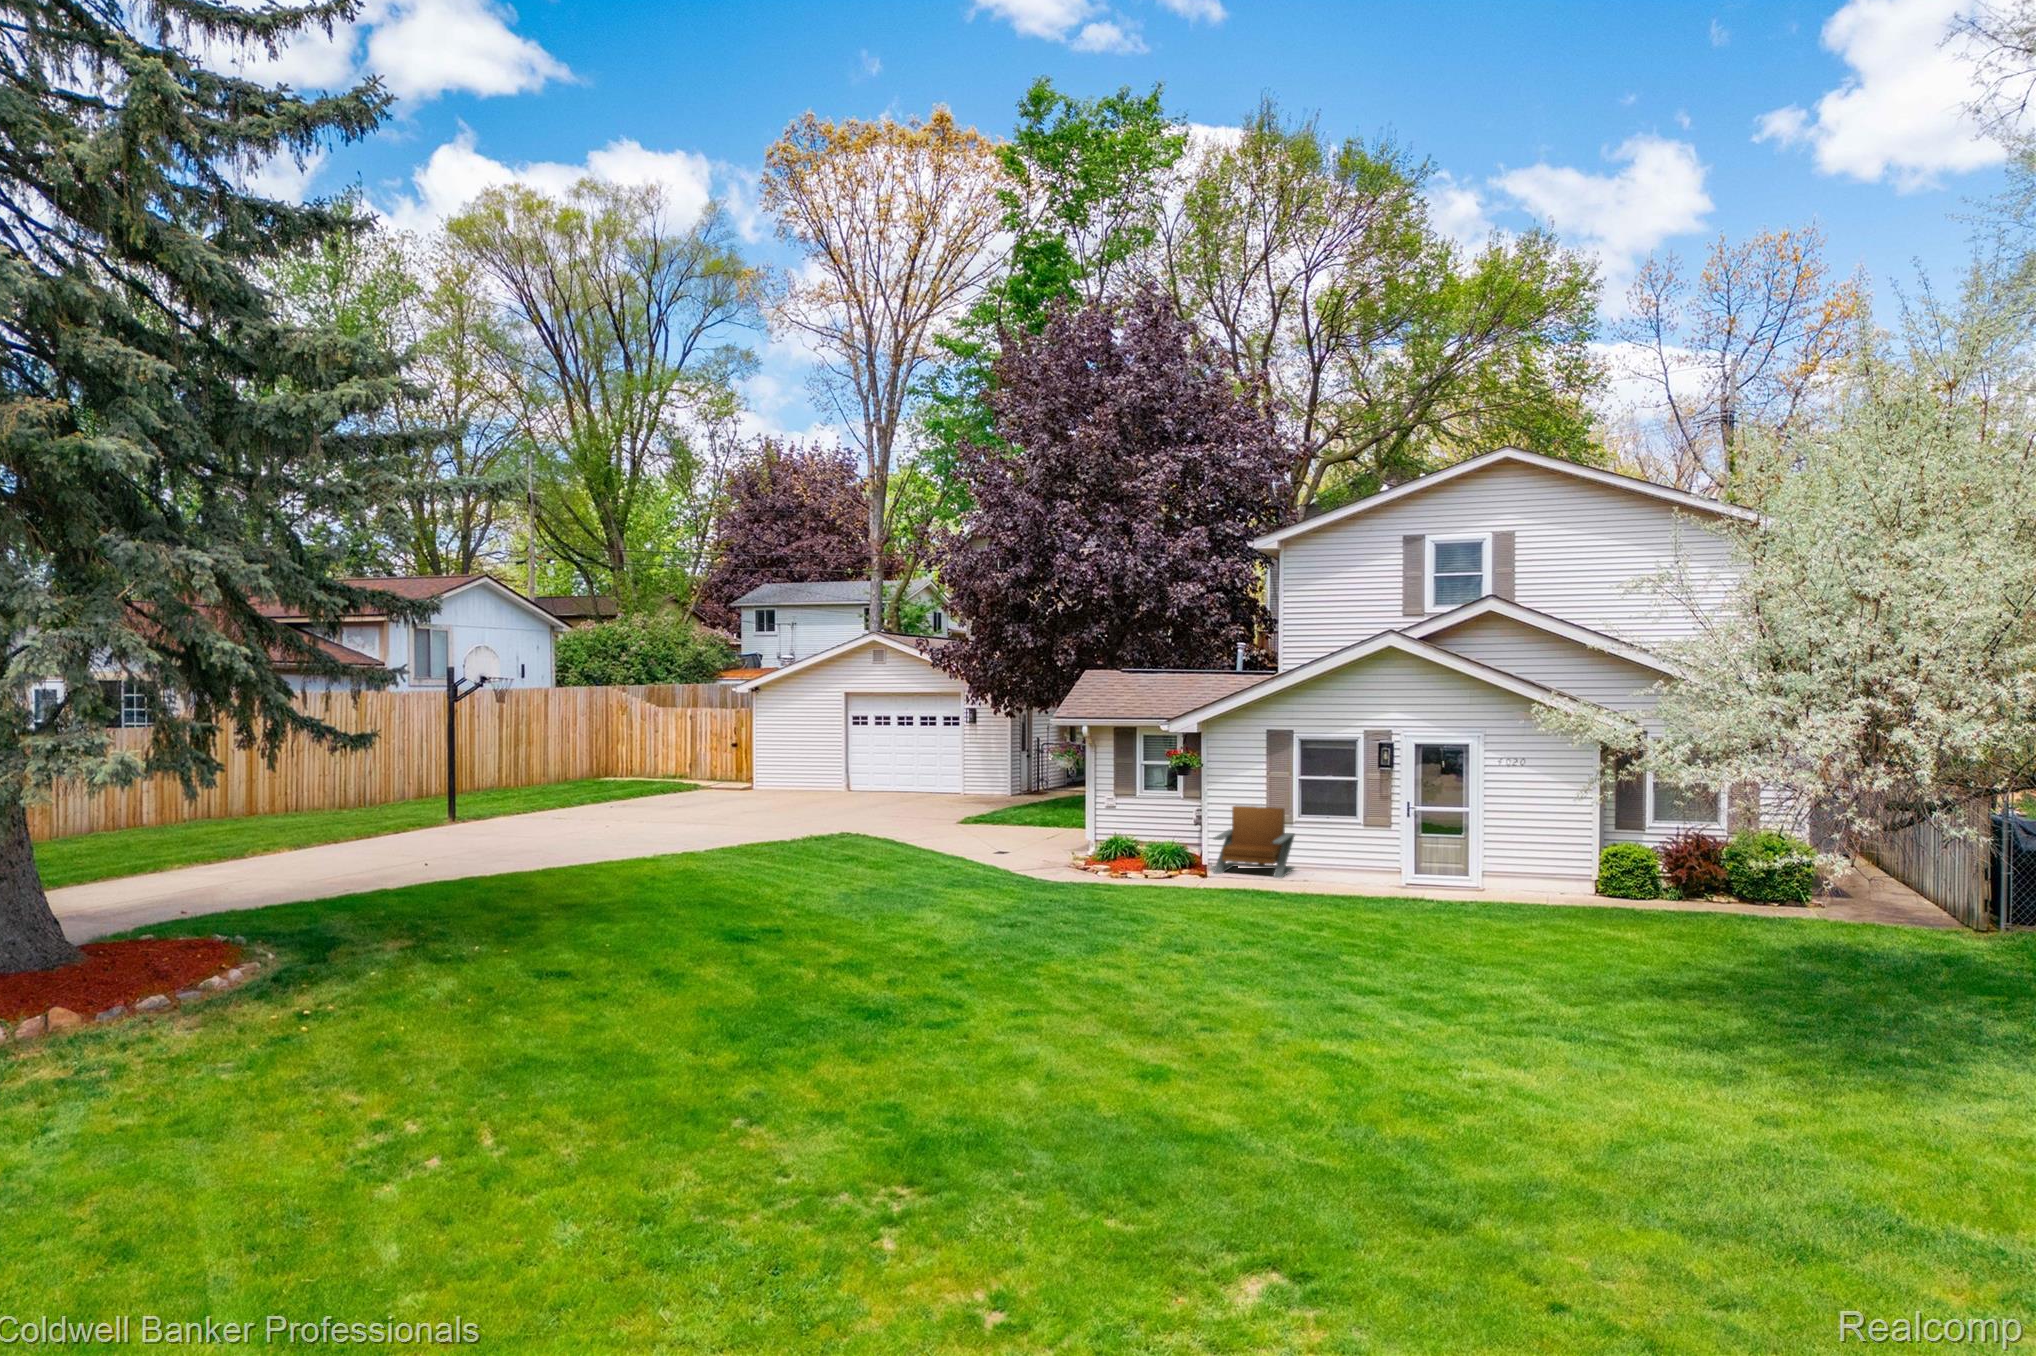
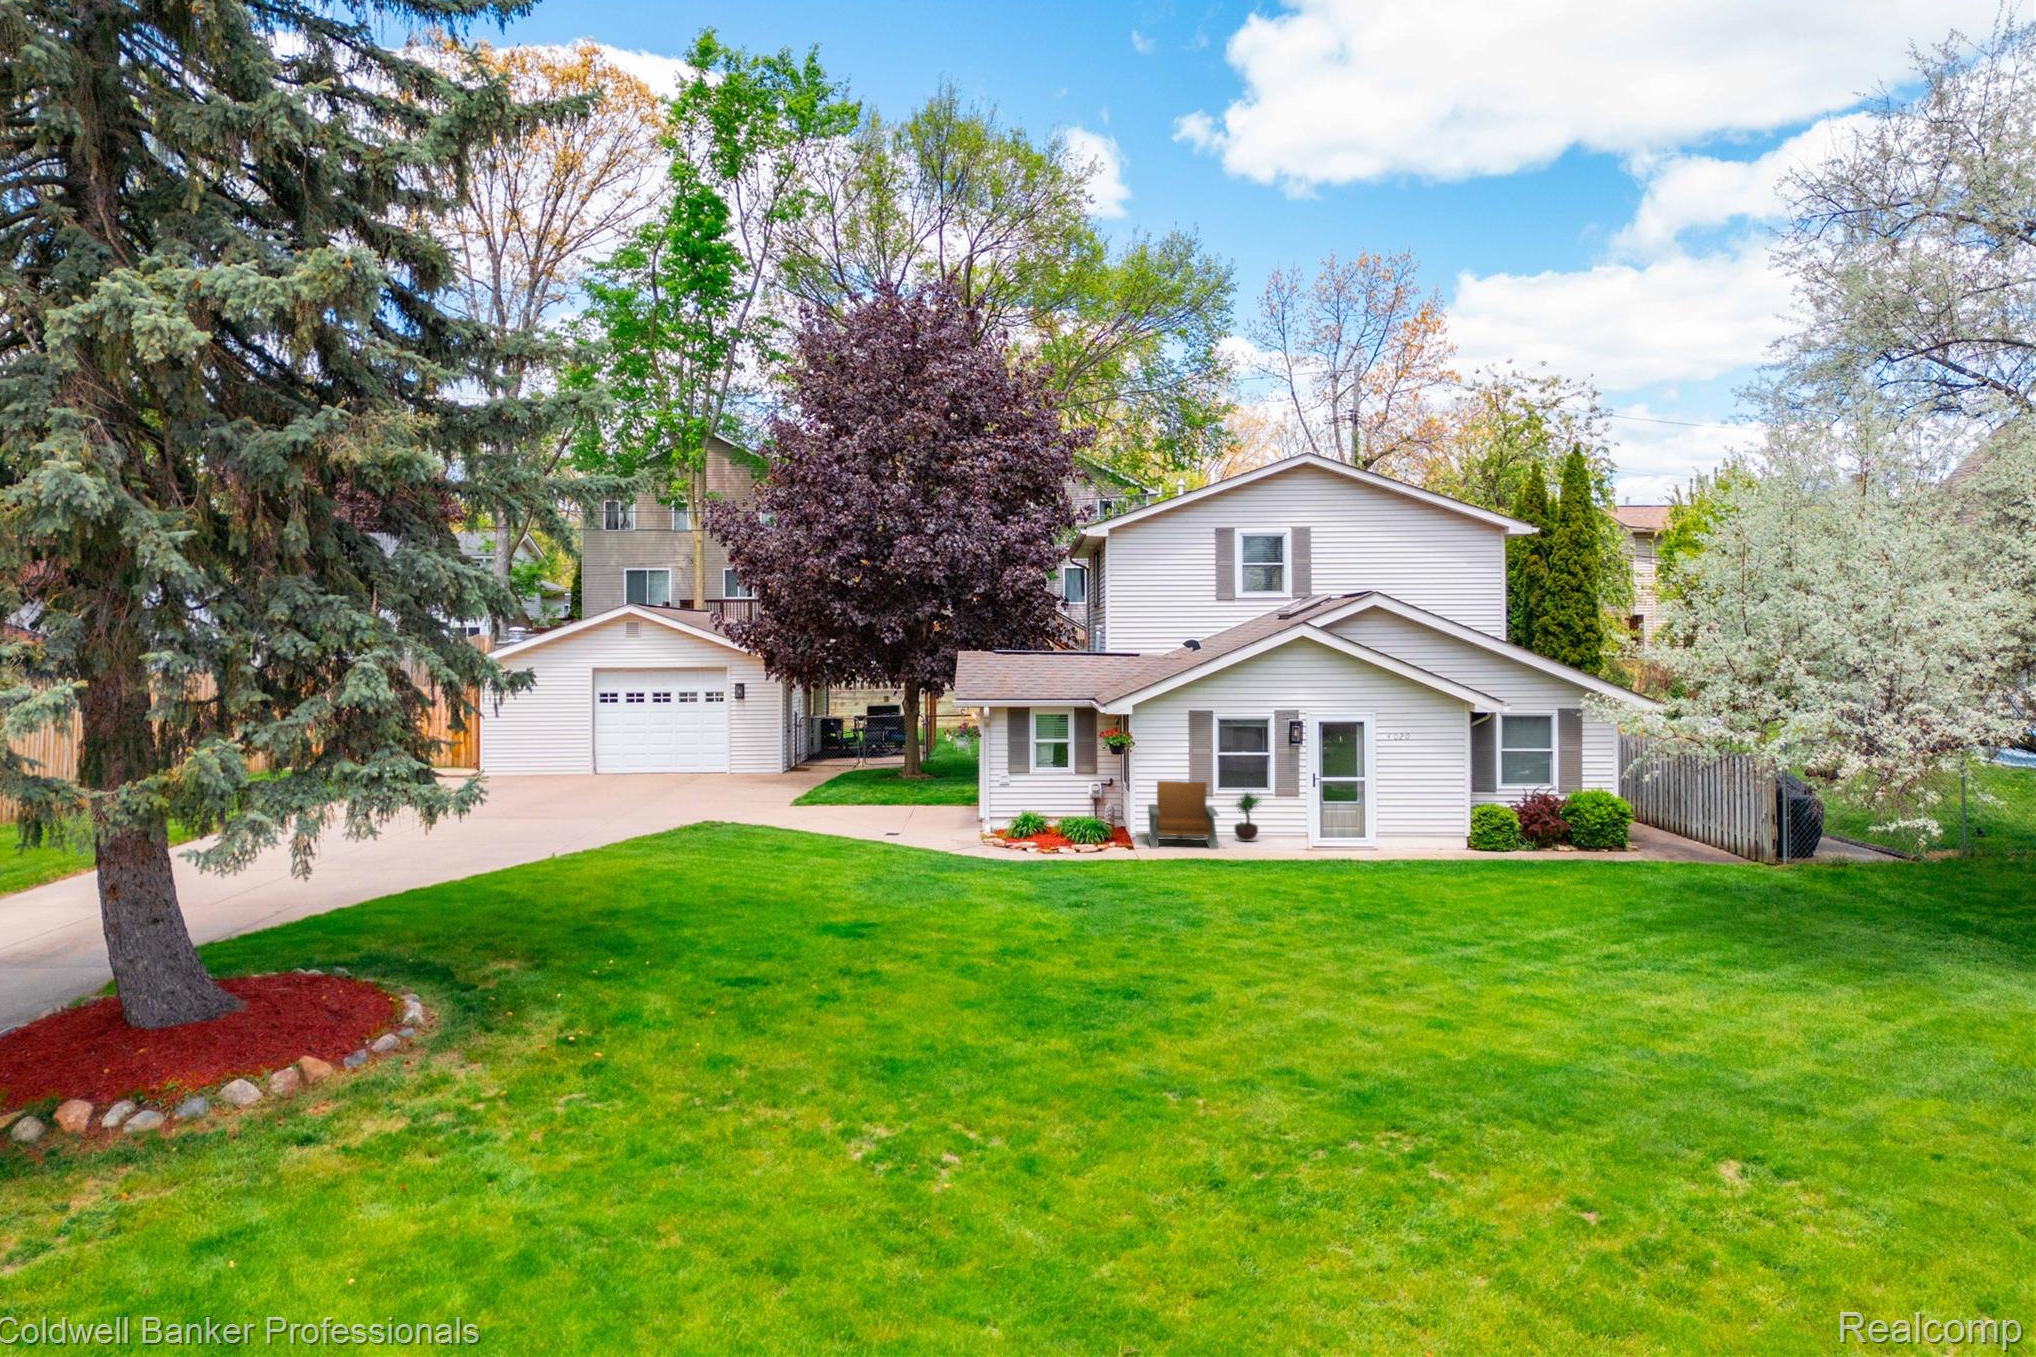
potted tree: none [1310,815,1344,872] -> present [1234,792,1261,841]

